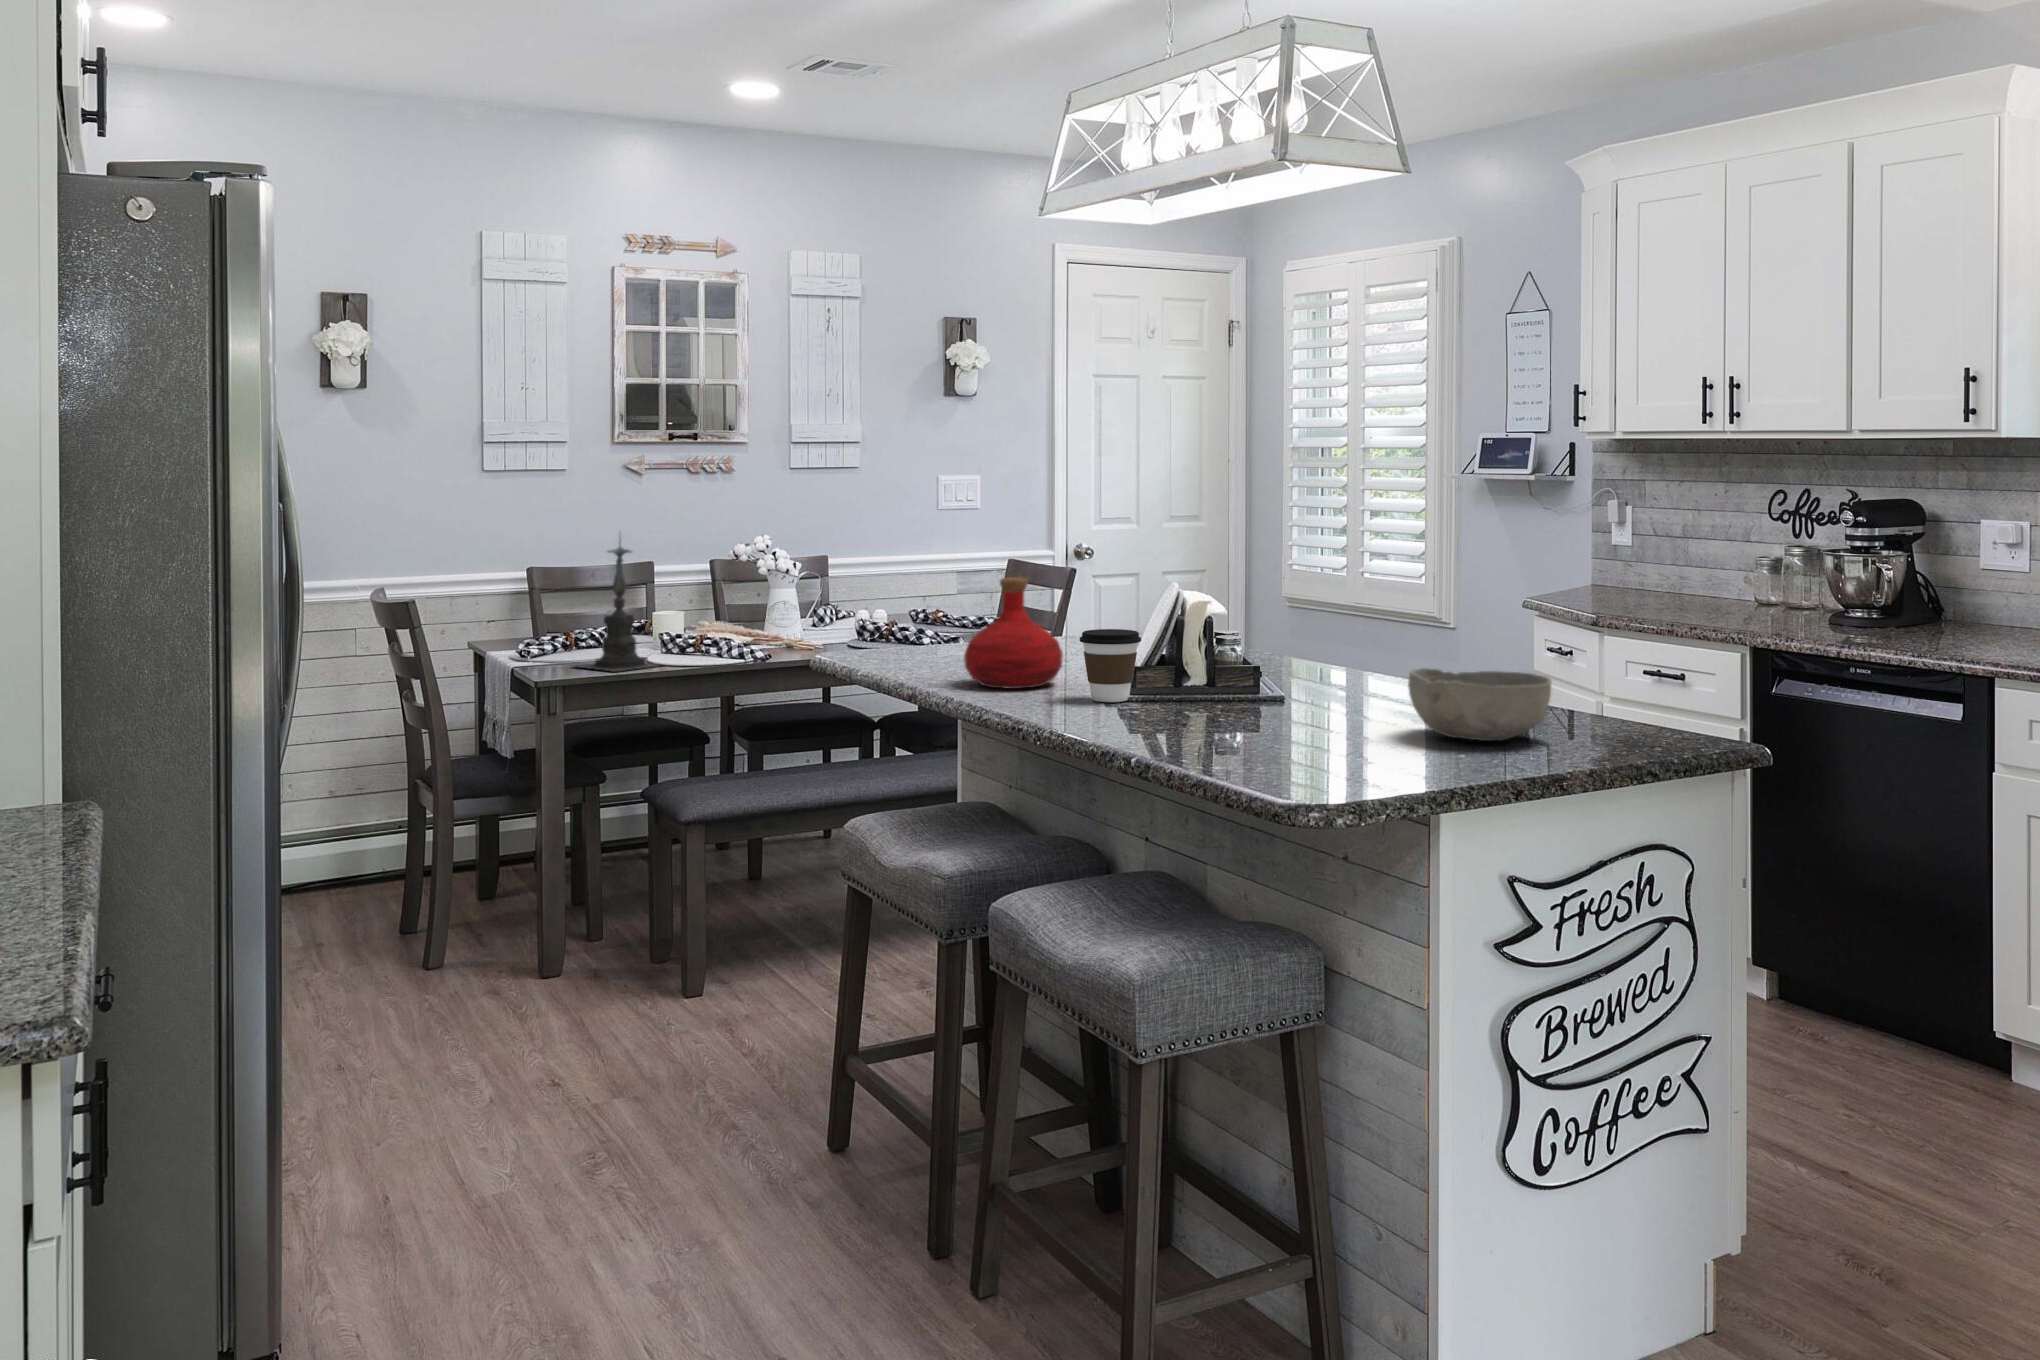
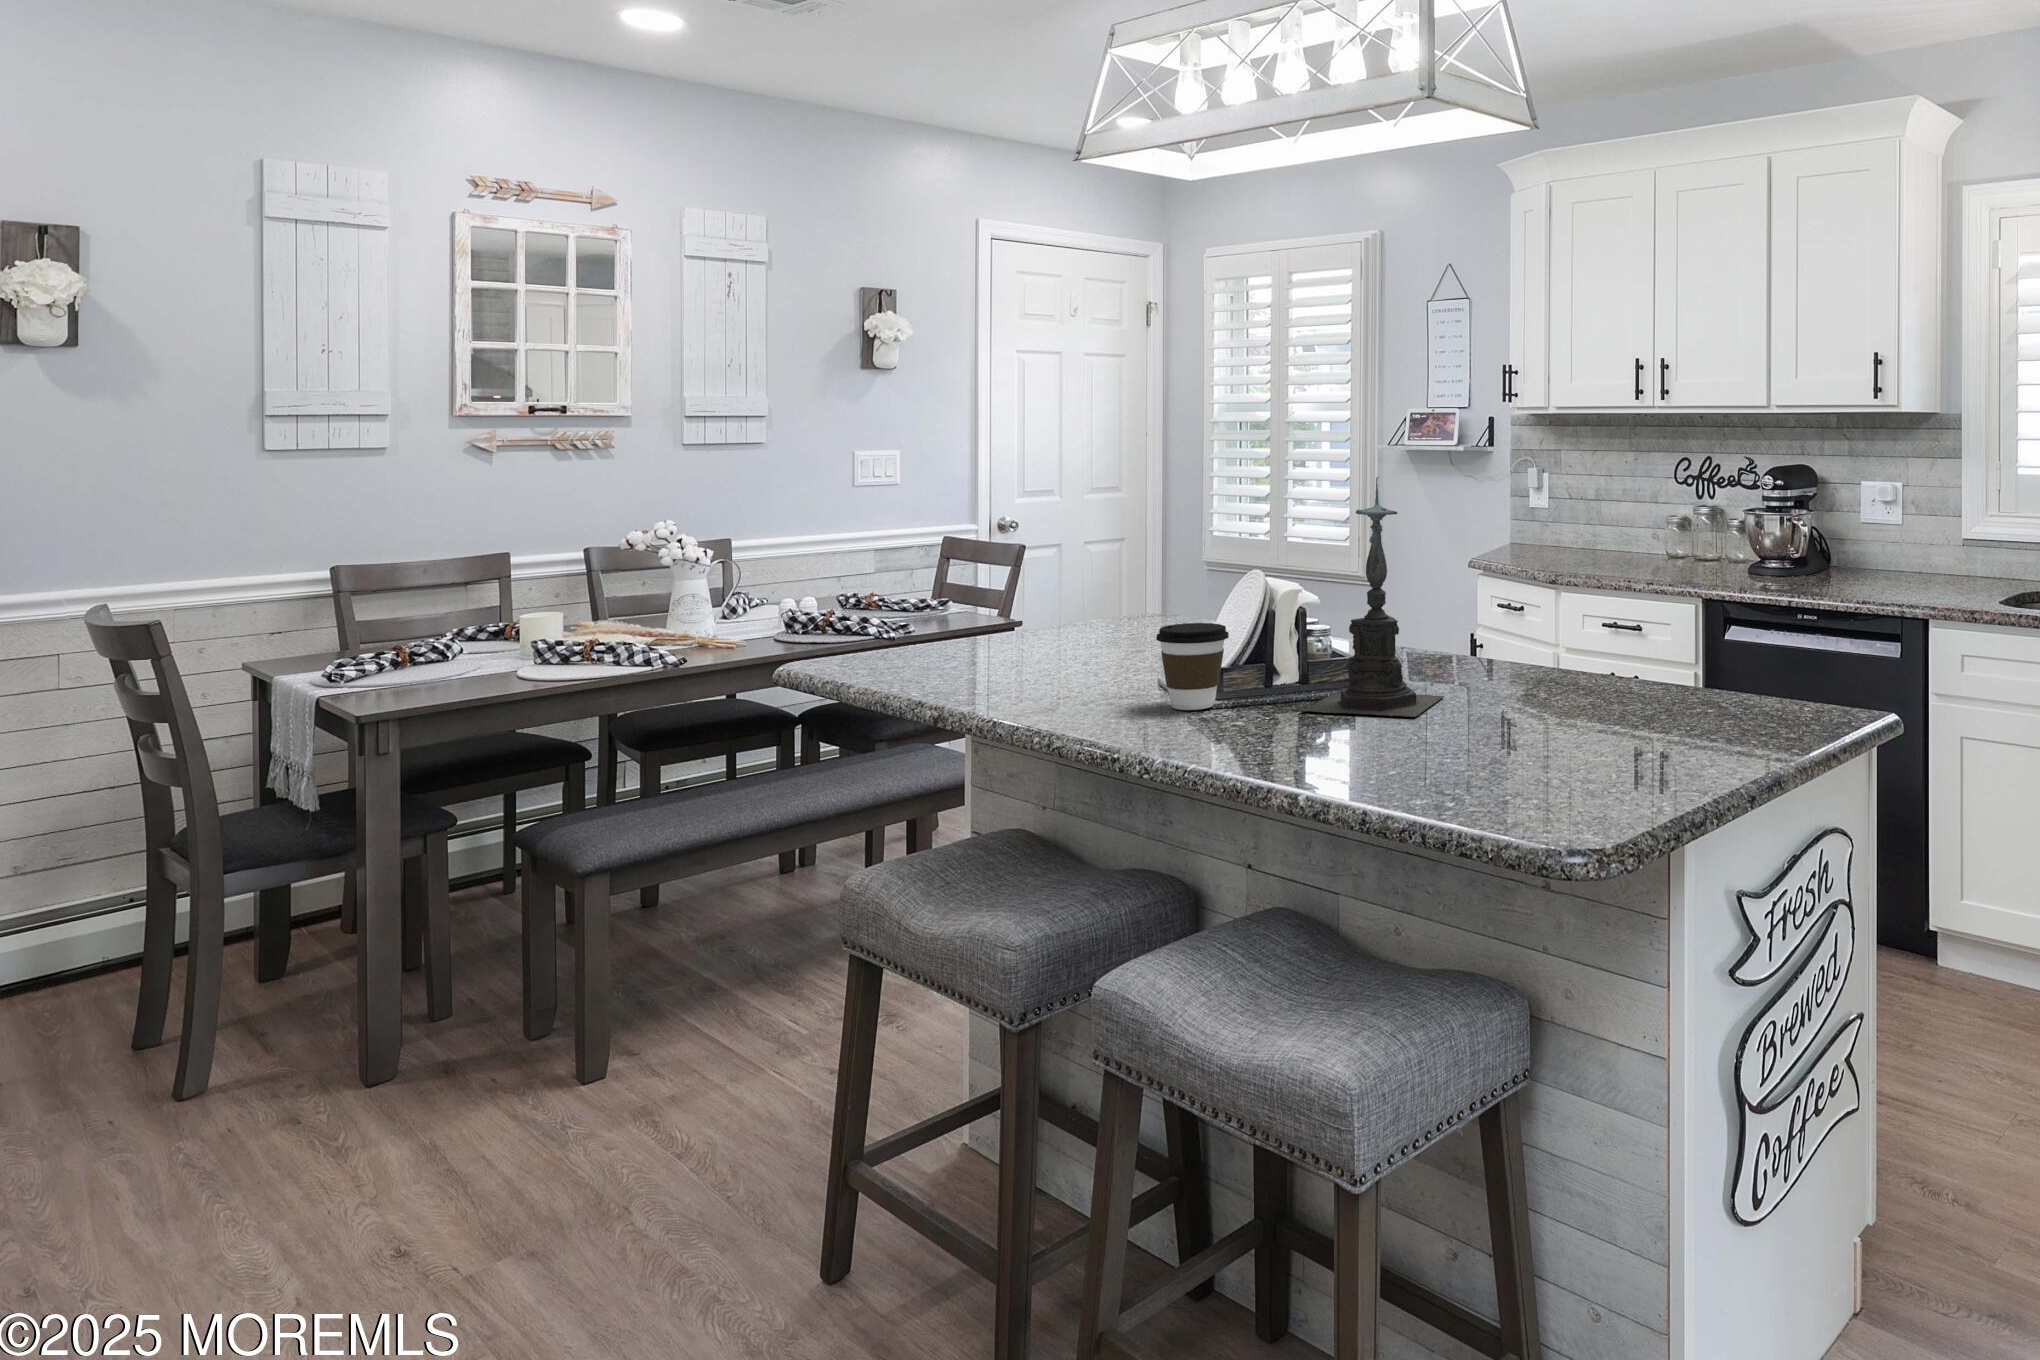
candle holder: present [577,543,659,672] -> present [1301,477,1444,717]
bottle: present [964,577,1063,689] -> none [996,566,1117,699]
bowl: present [1408,668,1551,741] -> none [1570,651,1725,731]

